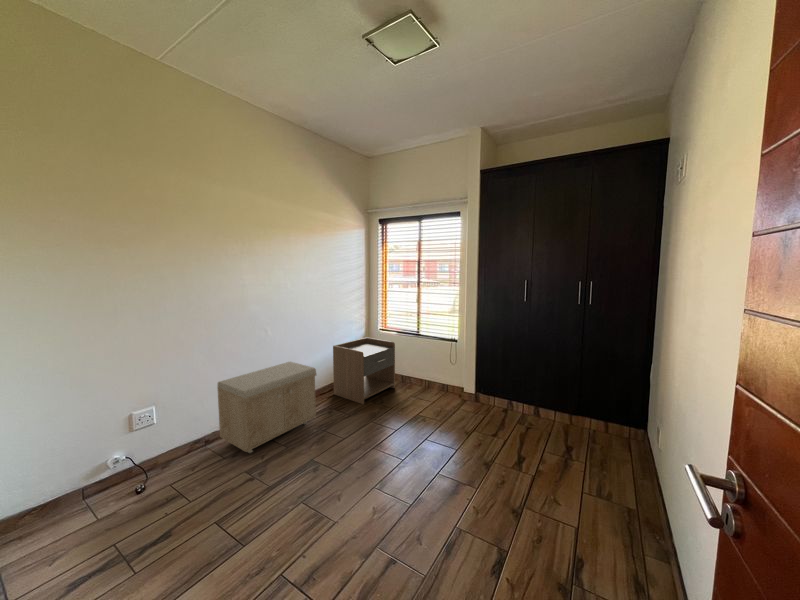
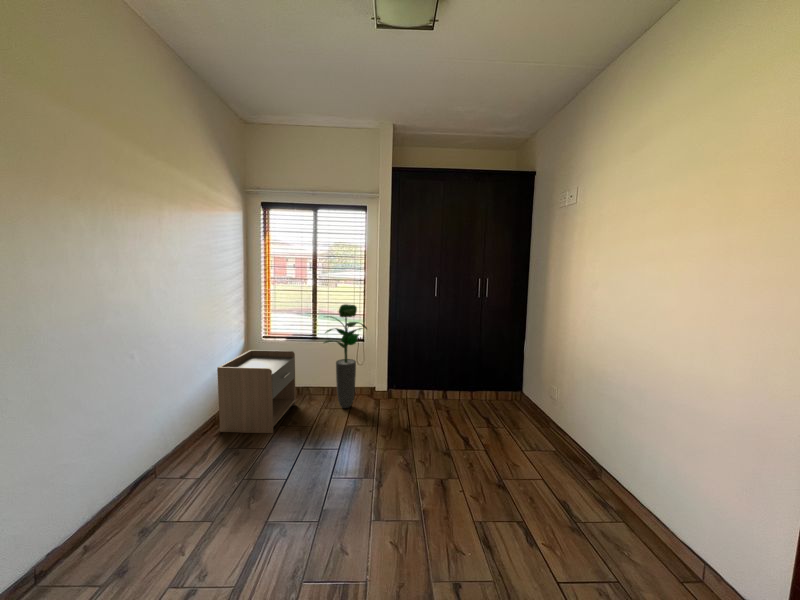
potted plant: none [410,305,454,400] -> present [324,304,367,408]
storage bench: present [217,362,316,453] -> none [61,401,226,556]

